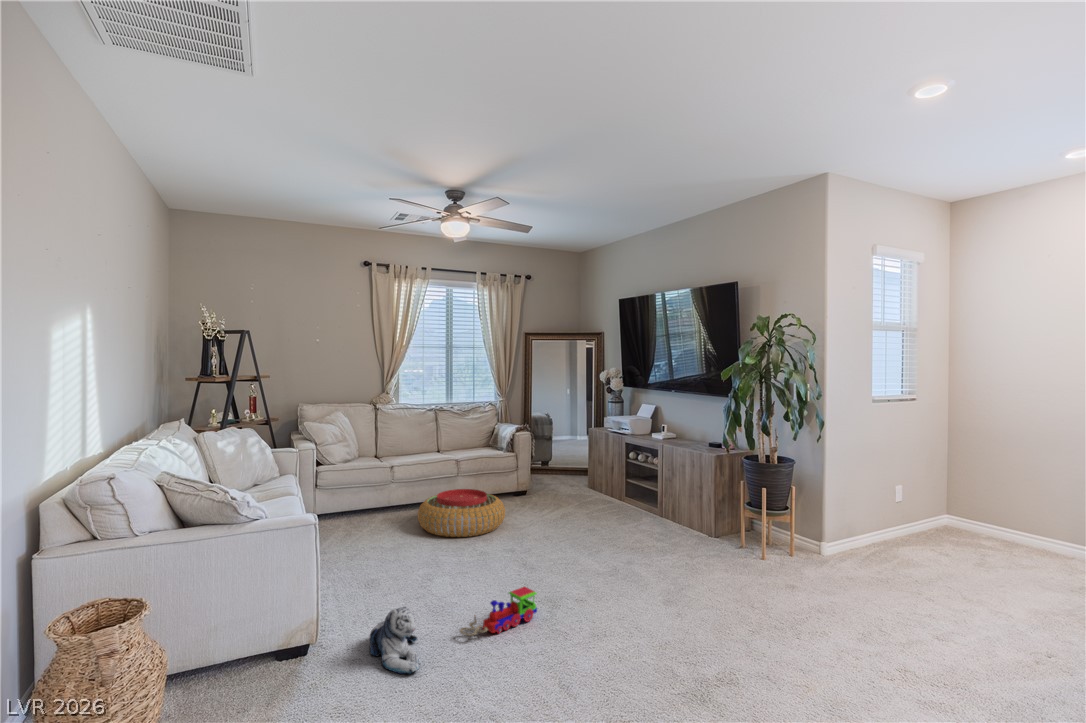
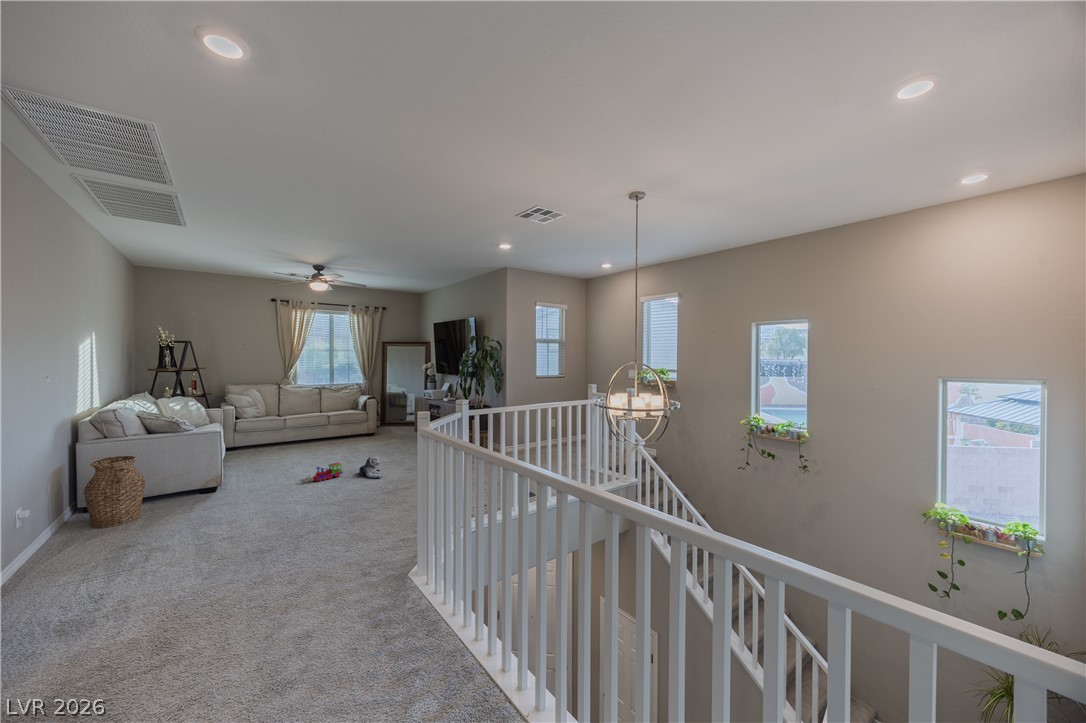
pouf: present [418,489,505,537] -> none [298,429,352,453]
plush toy: present [370,607,419,674] -> present [359,456,382,479]

